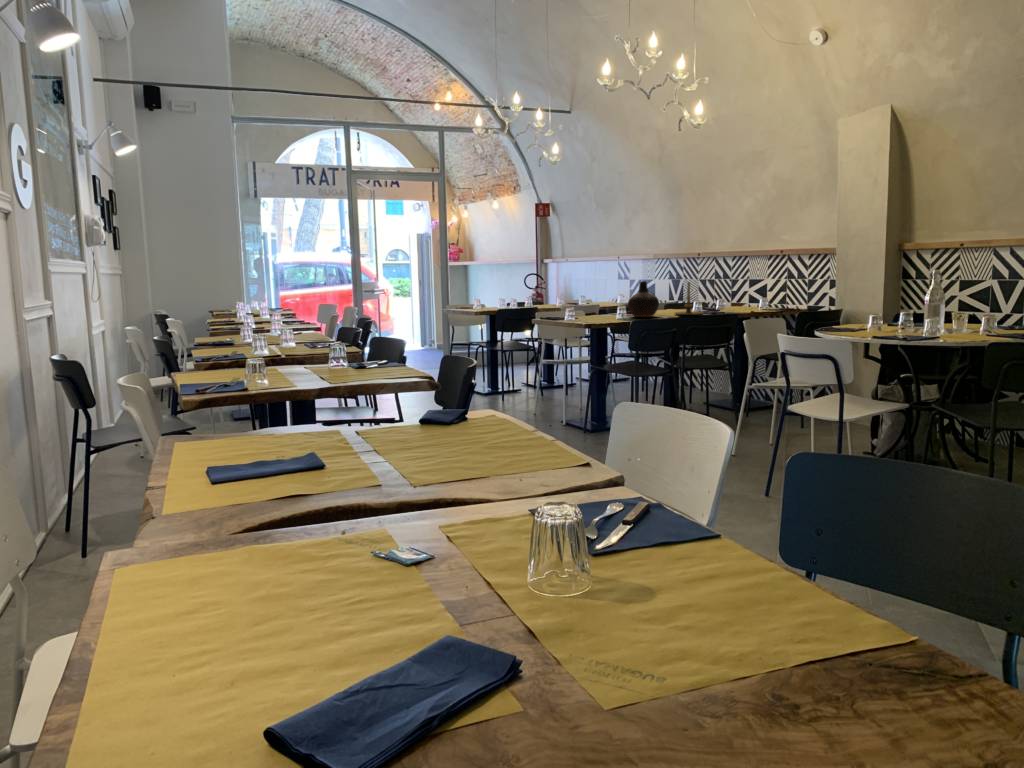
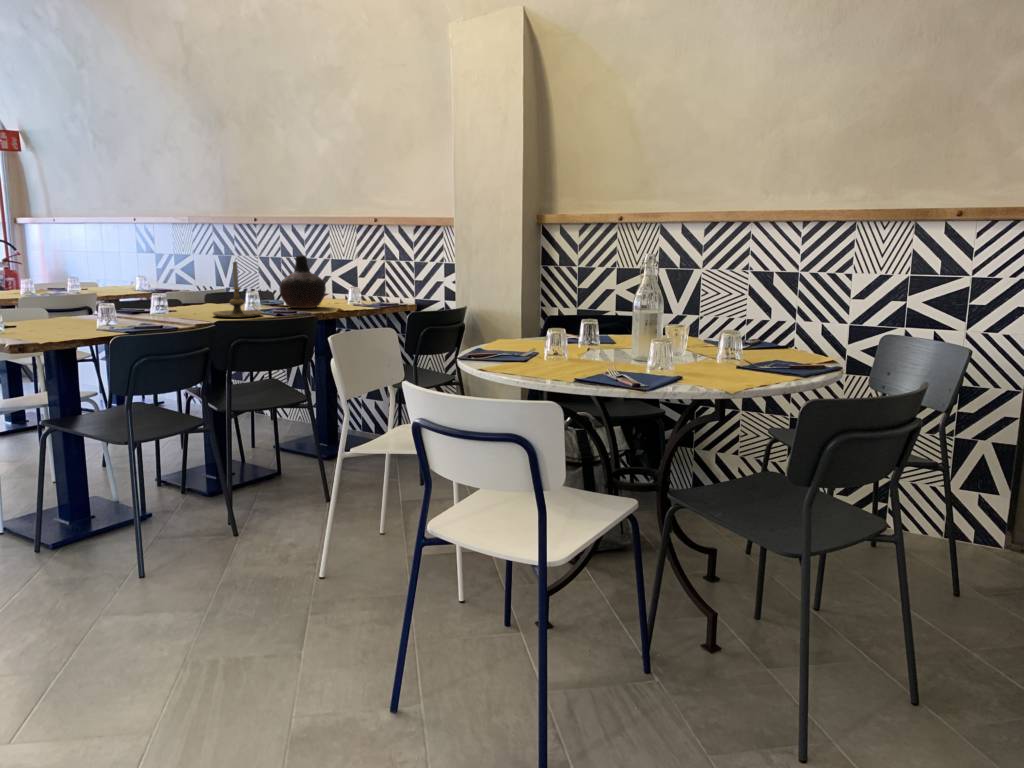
vase: present [628,281,659,317] -> present [280,256,326,308]

